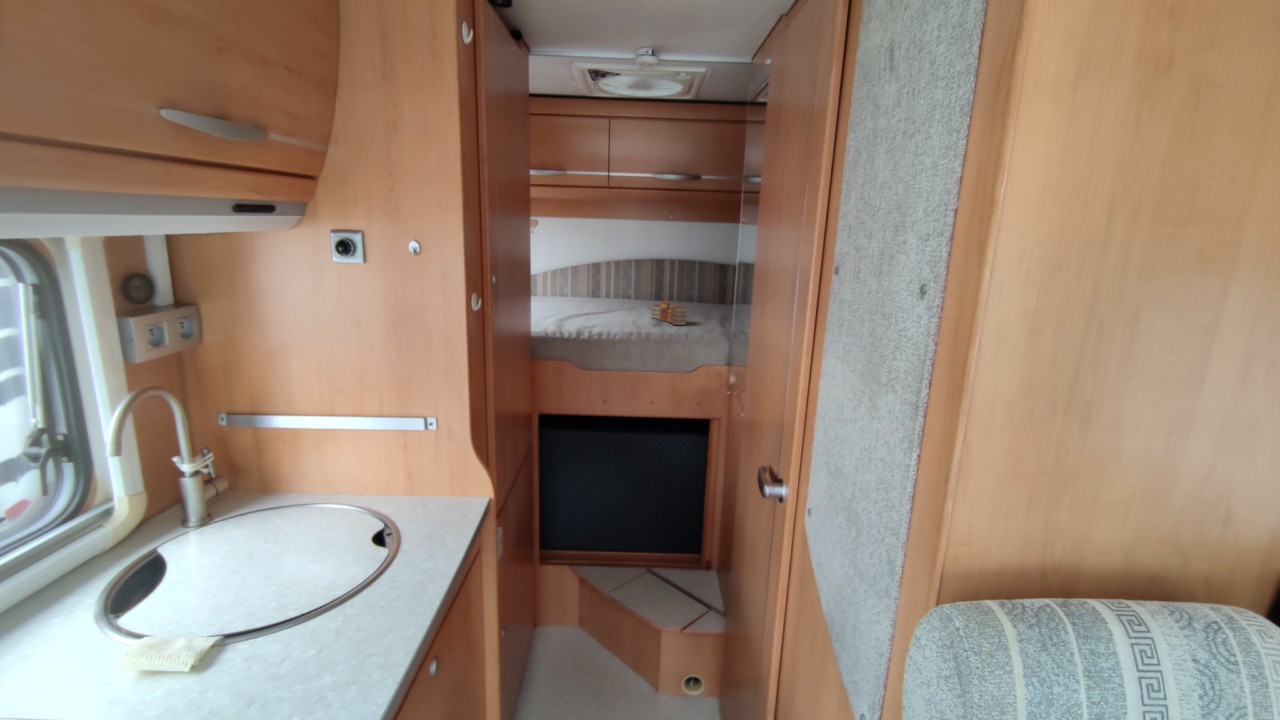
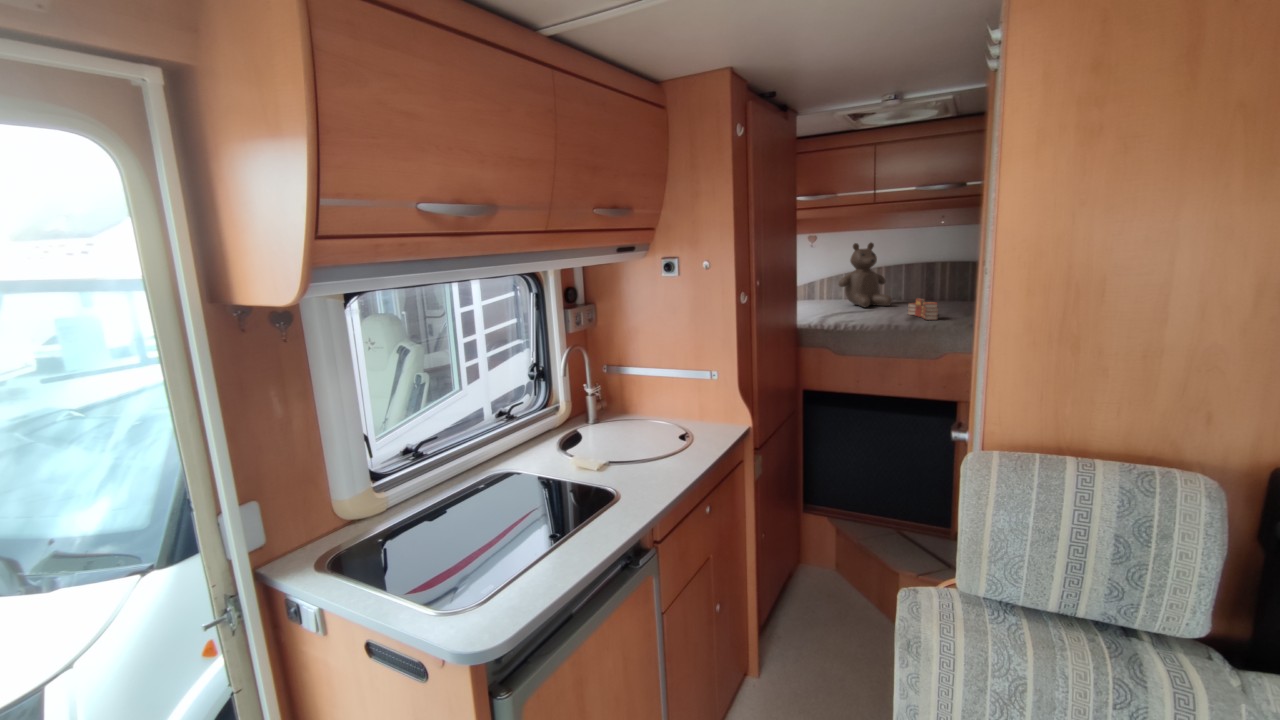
teddy bear: none [571,233,628,308] -> present [839,243,892,307]

